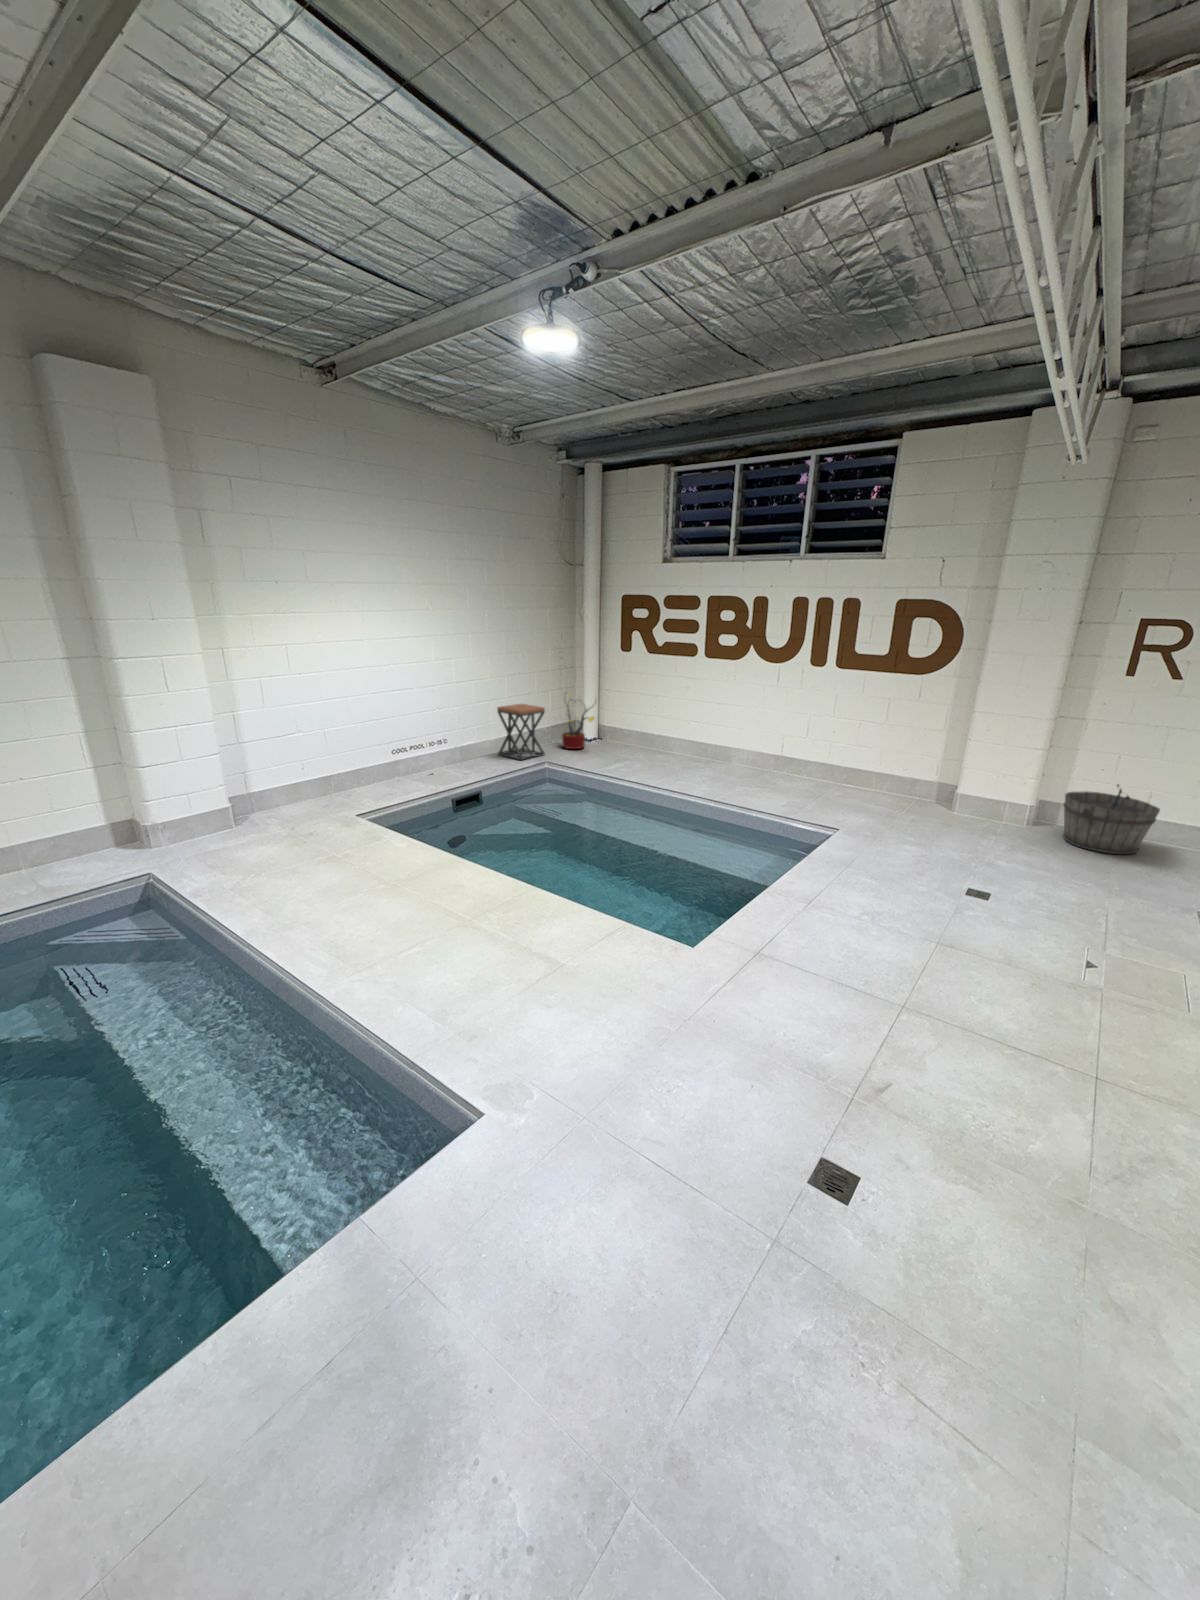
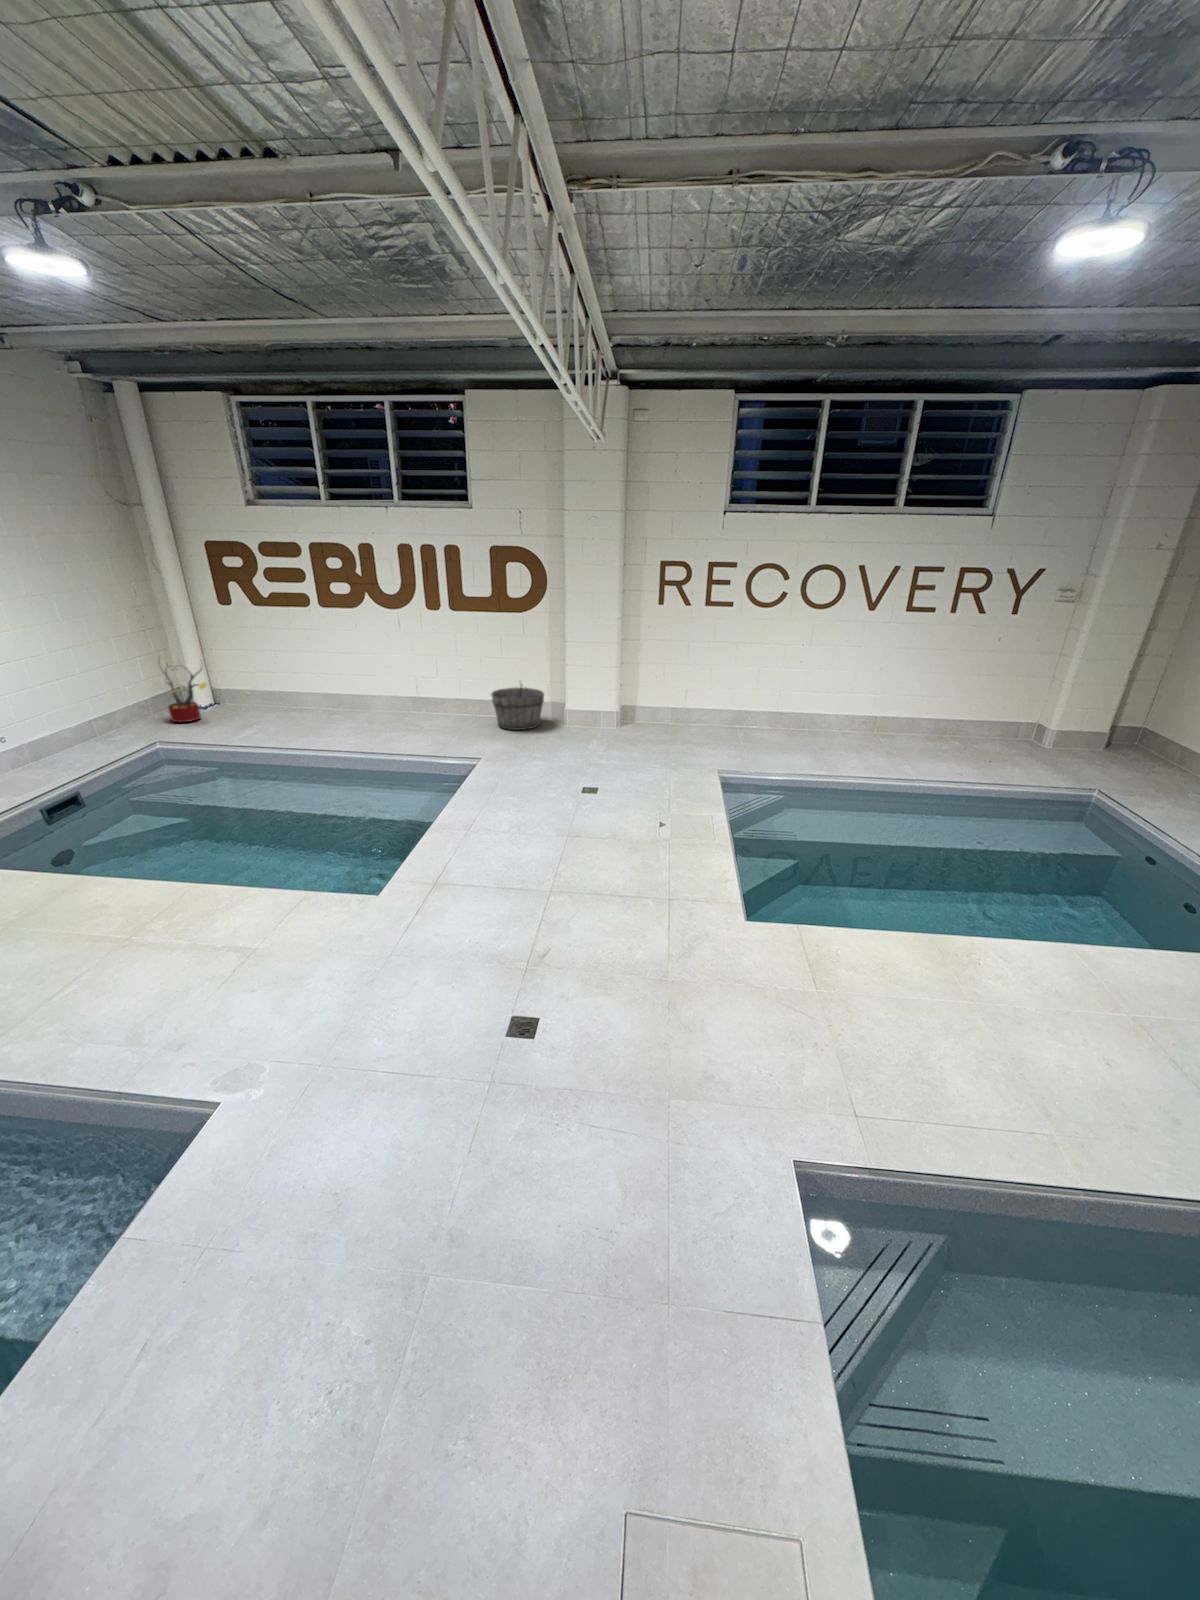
stool: present [497,704,545,760] -> none [66,678,152,746]
wooden bucket: present [1063,785,1160,854] -> present [491,685,544,730]

